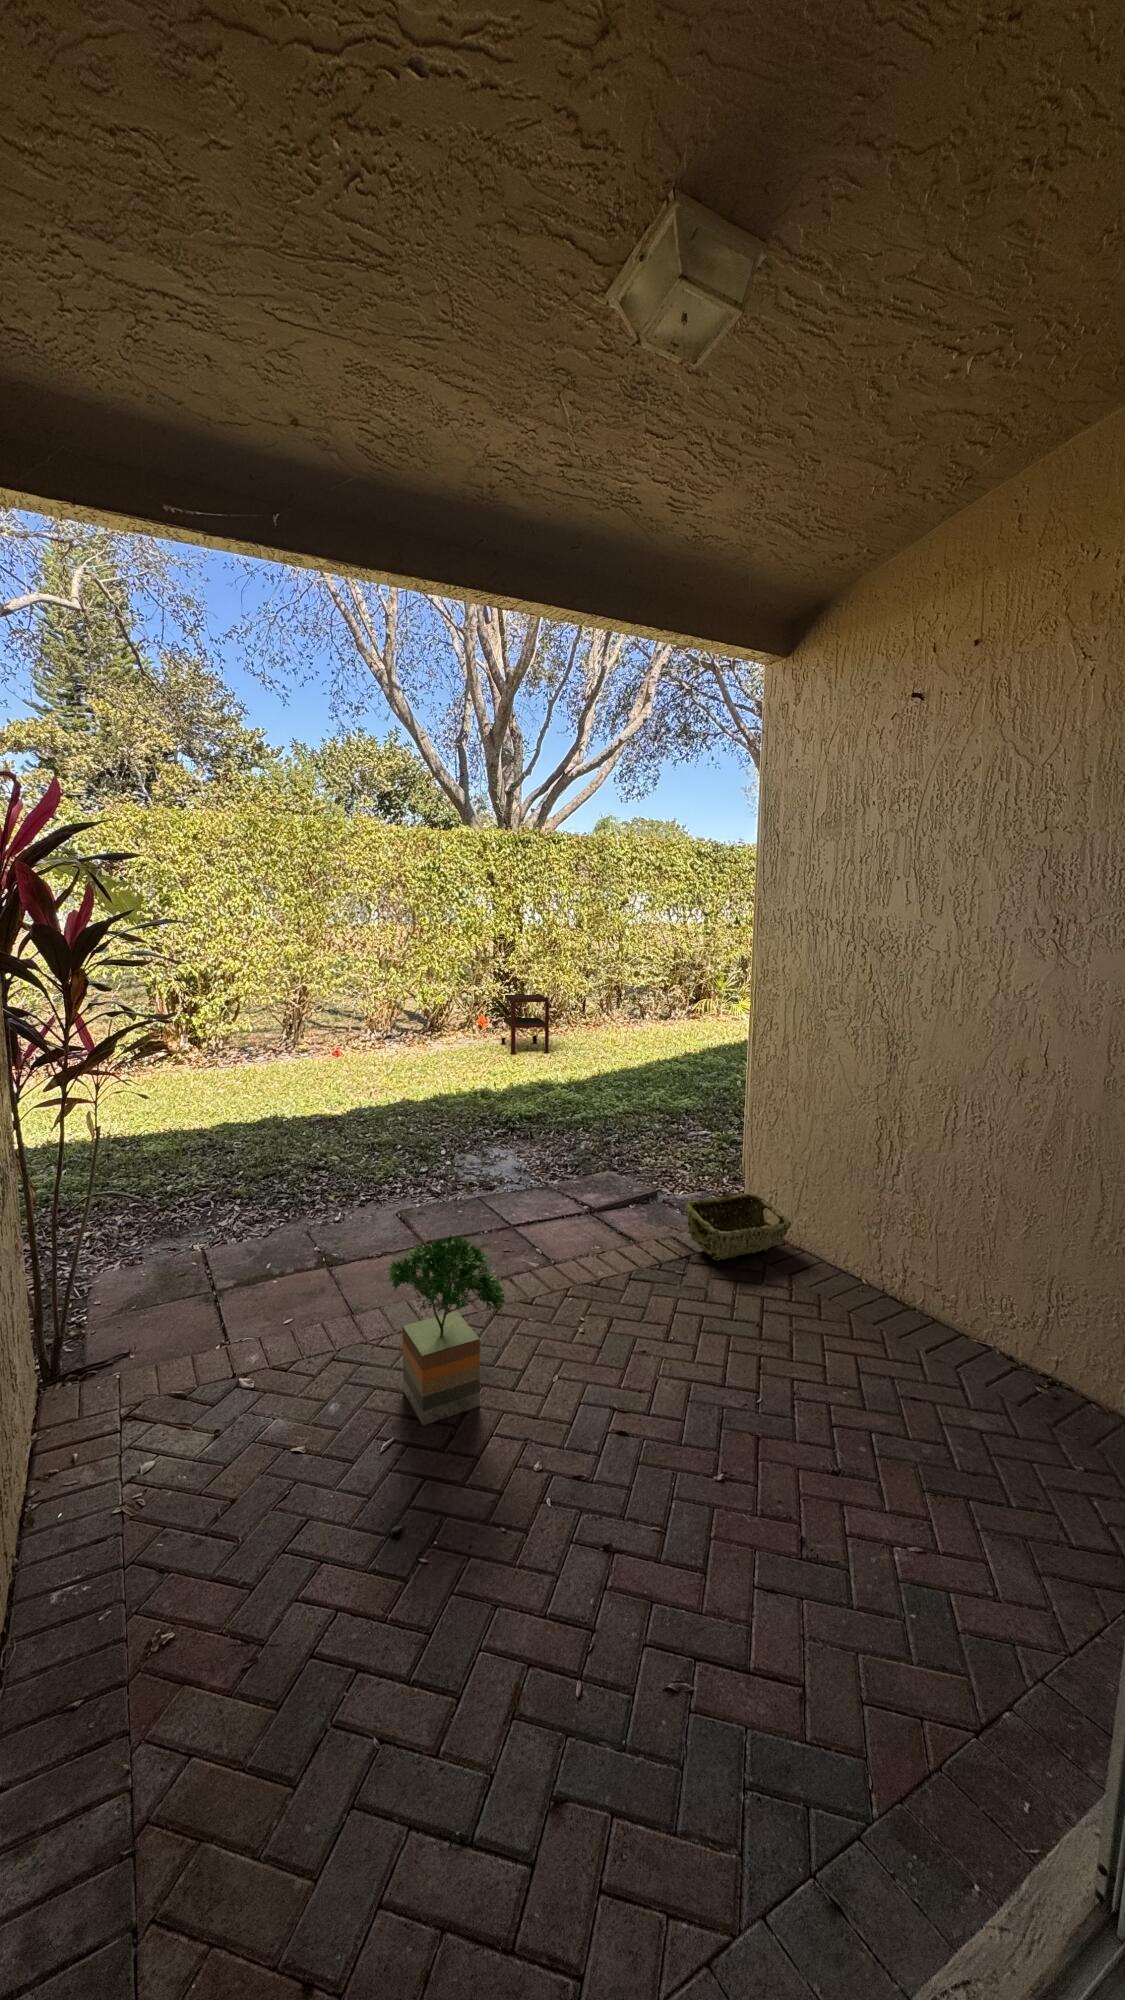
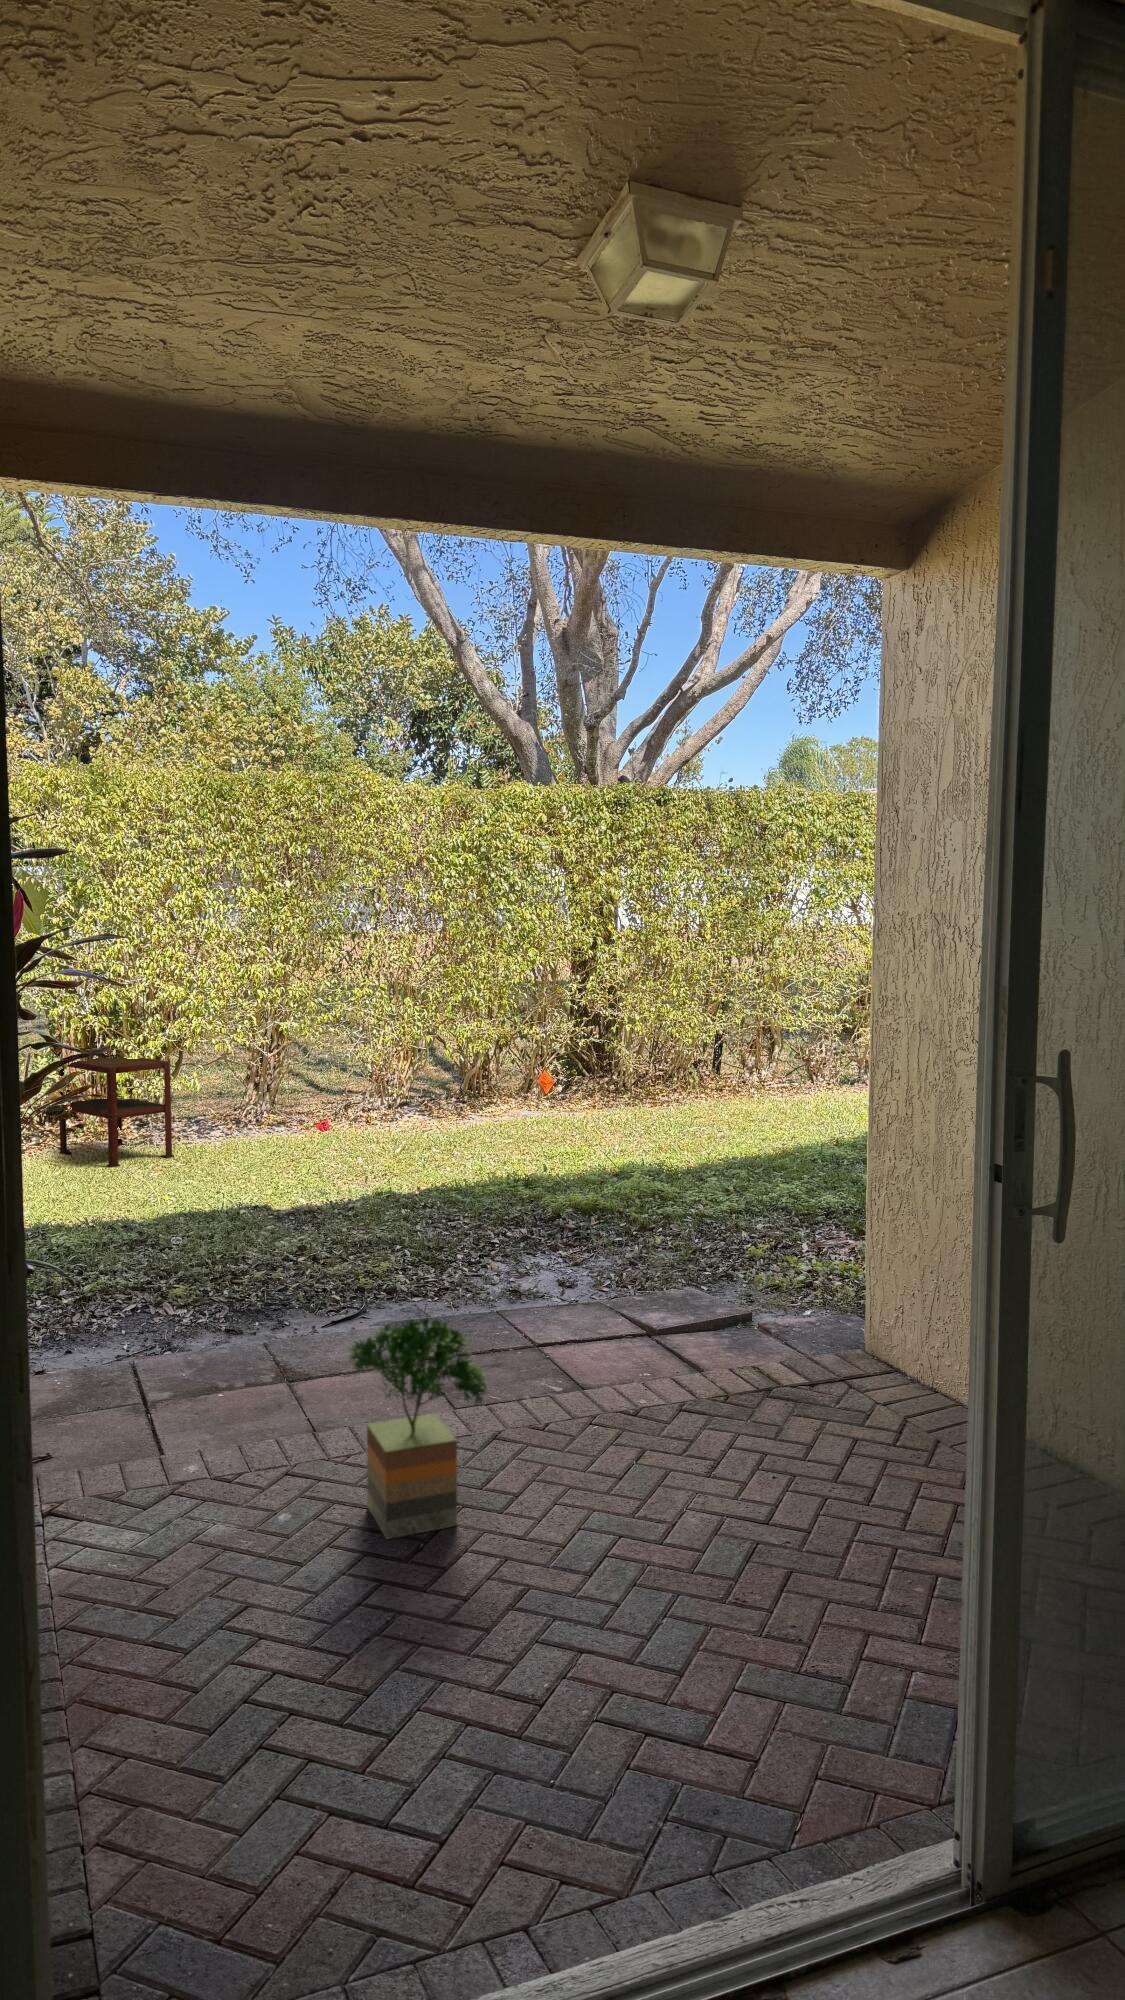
side table: present [501,992,549,1054] -> present [58,1057,174,1167]
woven basket: present [686,1194,791,1261] -> none [767,1309,916,1394]

